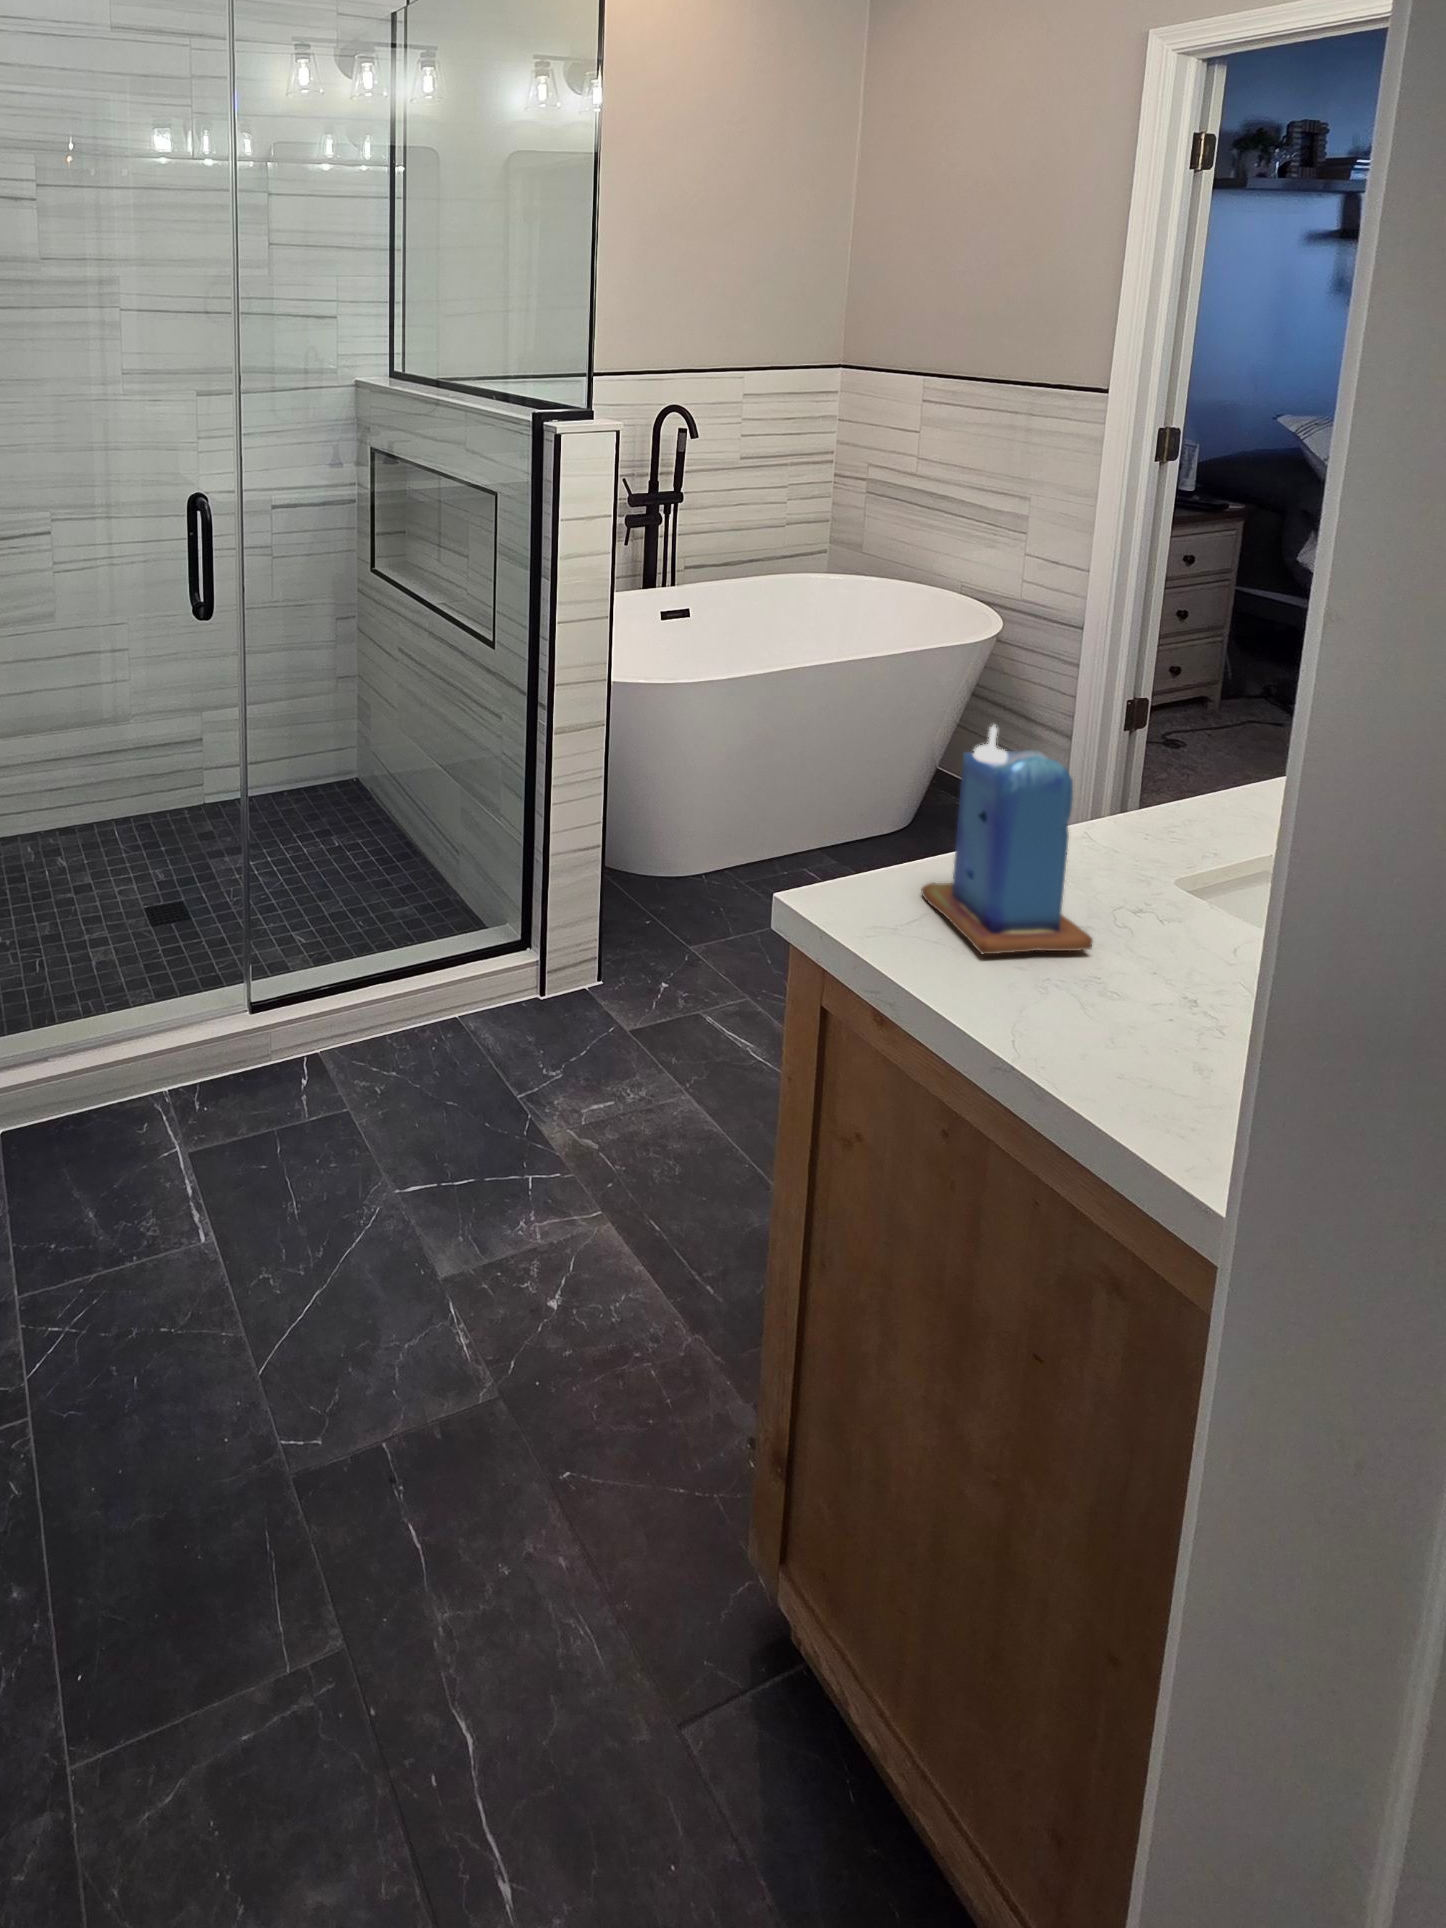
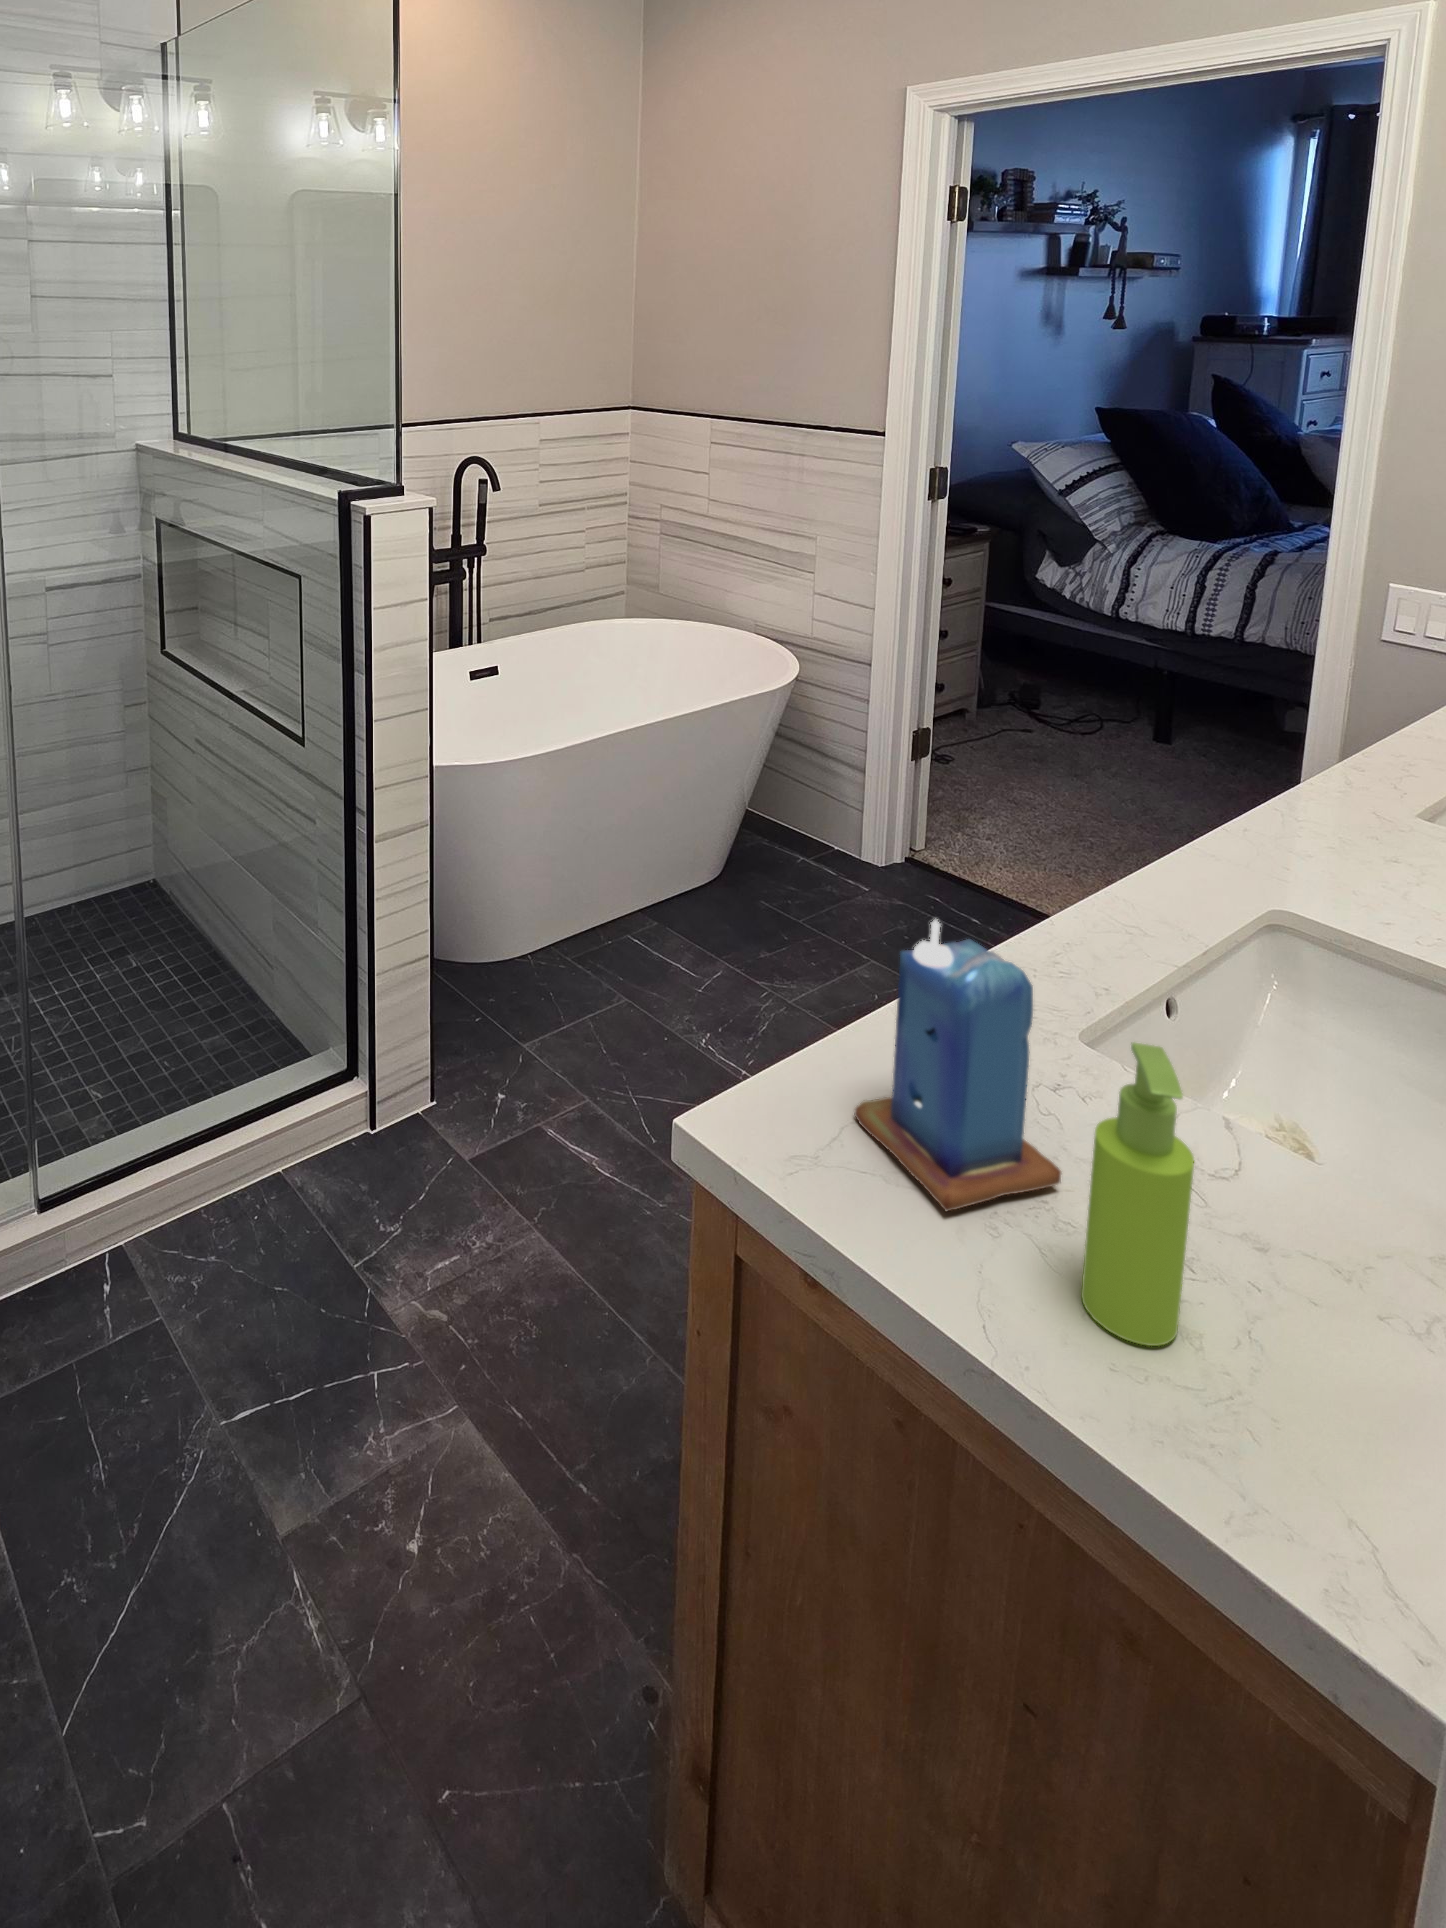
soap dispenser: none [1084,804,1179,1048] -> present [1081,1043,1194,1346]

